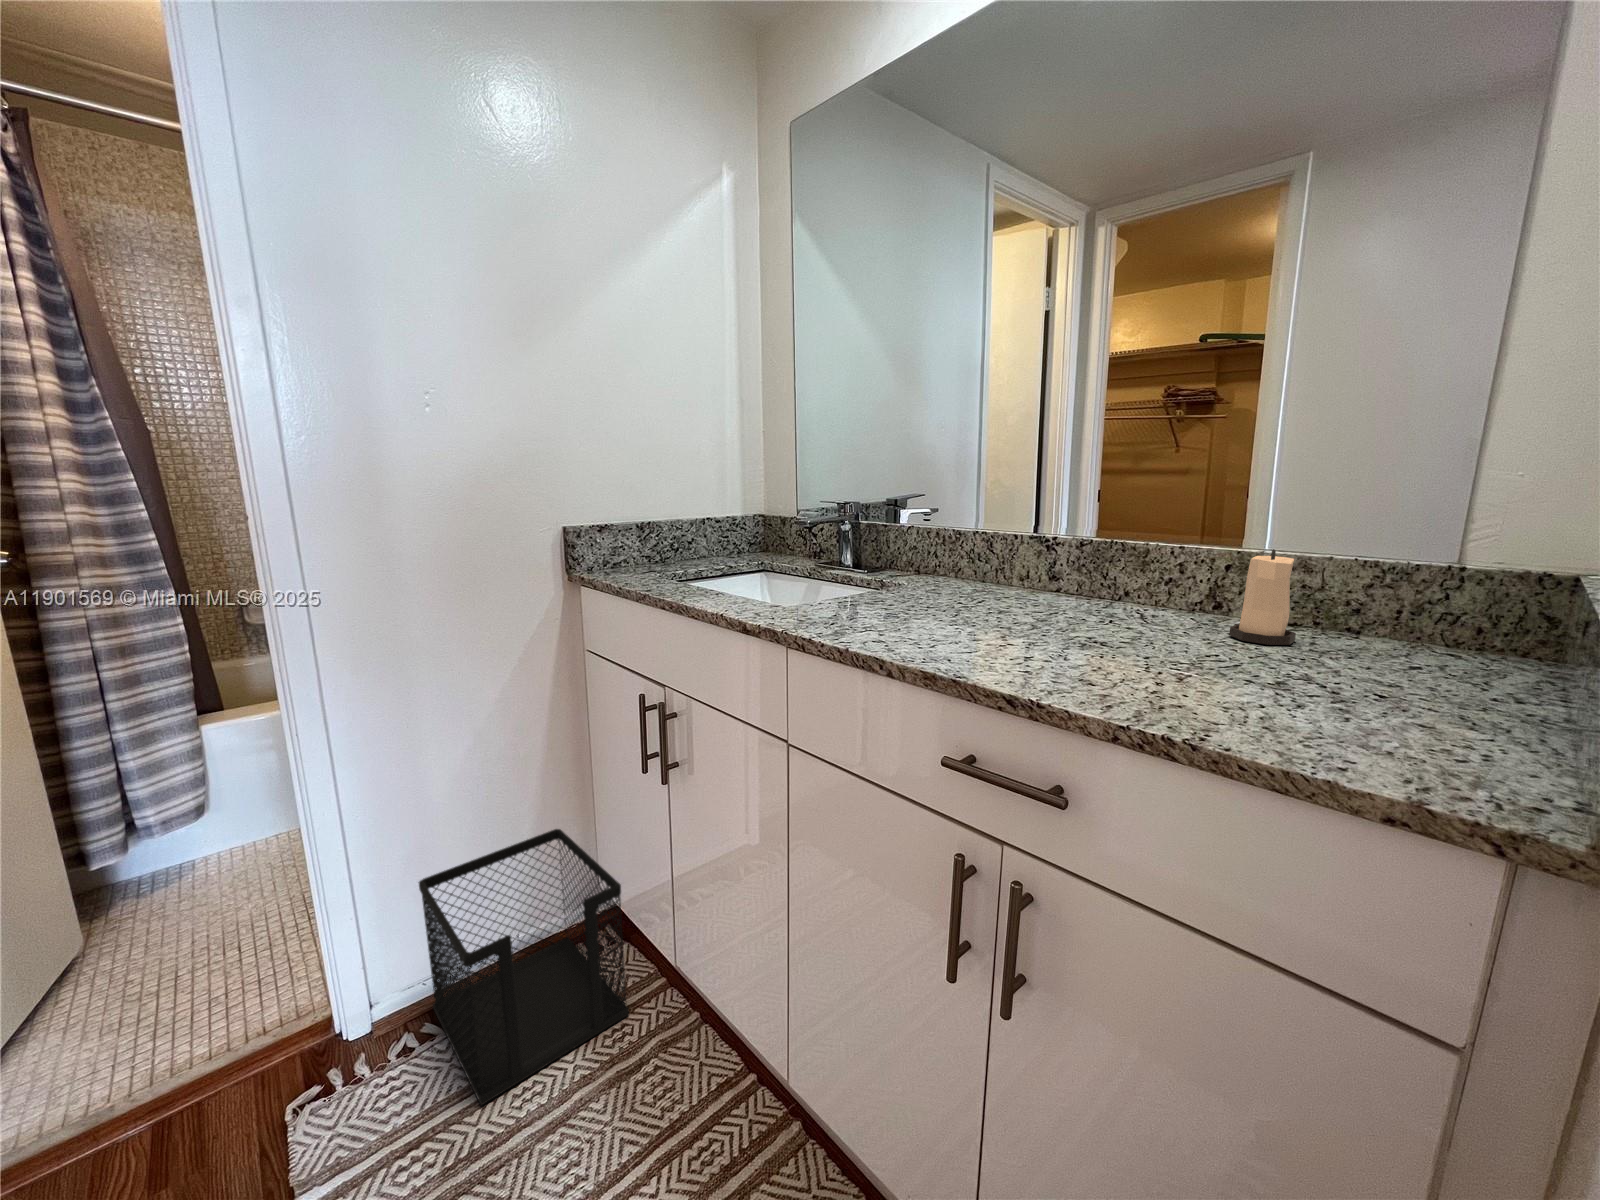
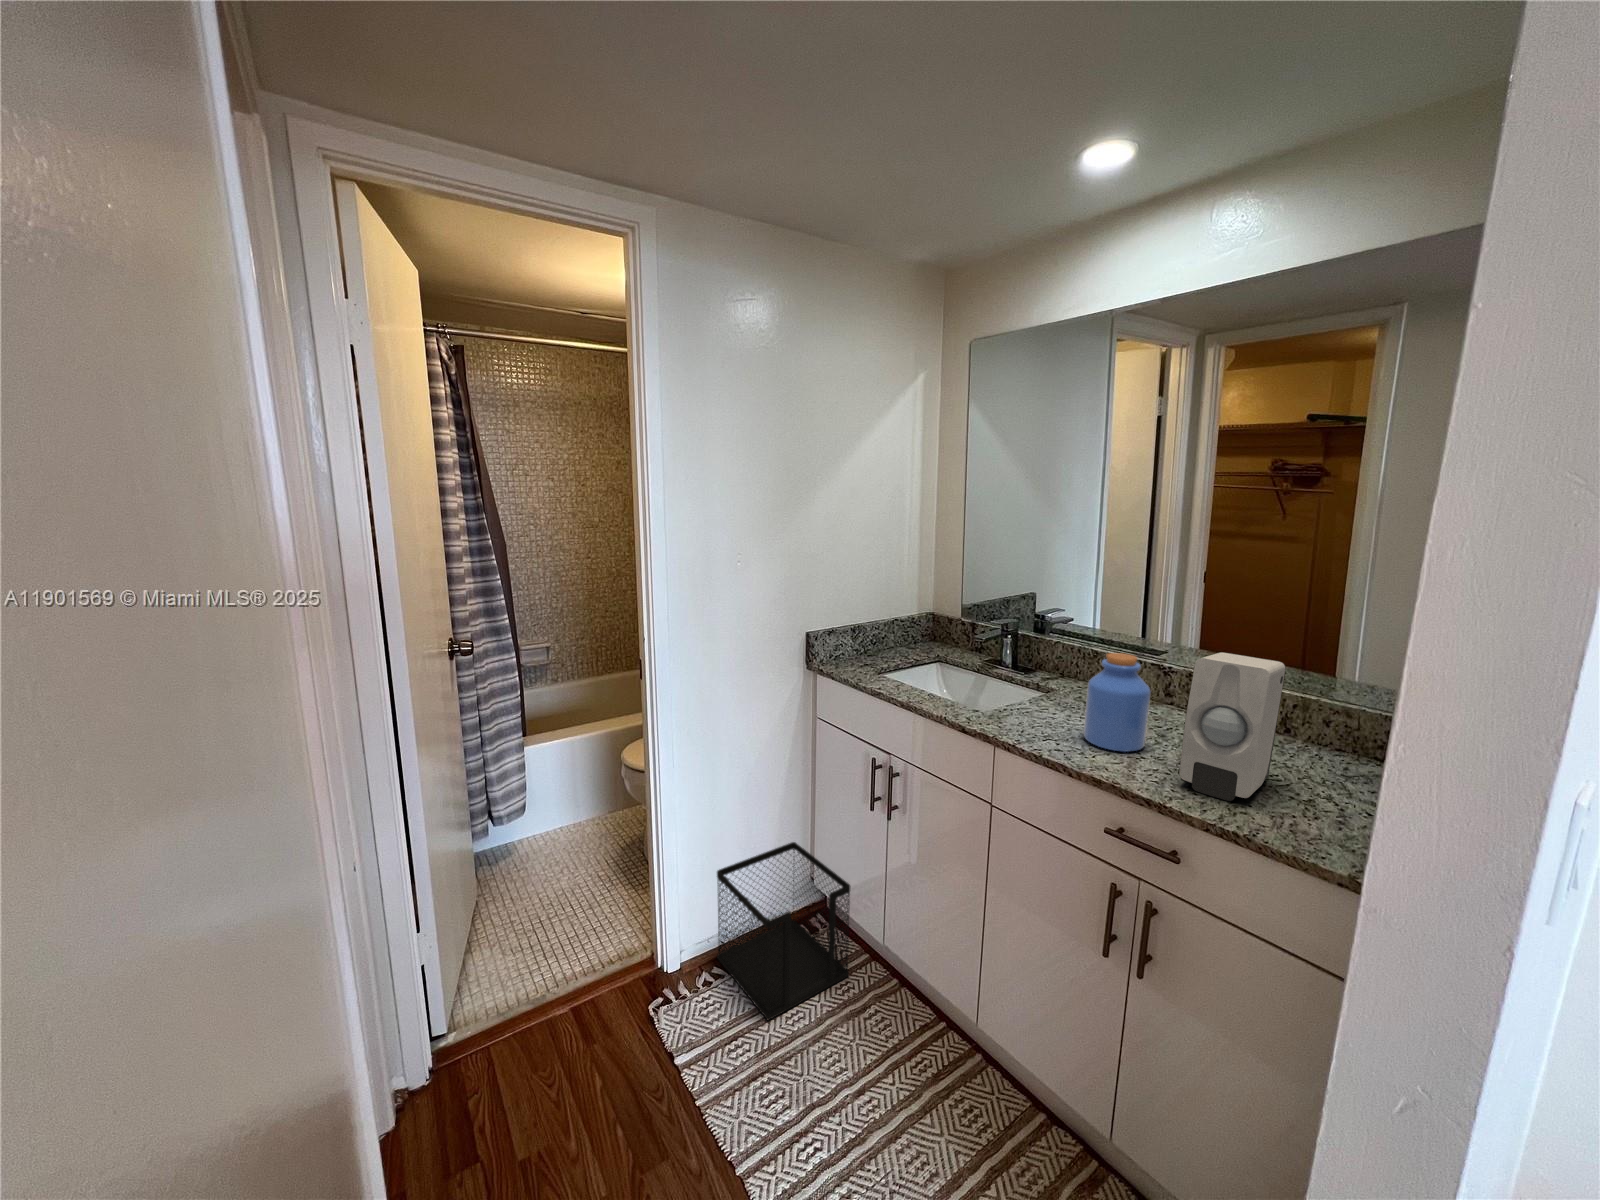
soap dispenser: none [1066,440,1232,691] -> present [1179,653,1286,801]
jar: none [926,487,1023,639] -> present [1084,653,1150,752]
candle: present [1229,549,1296,645] -> none [1290,707,1335,769]

